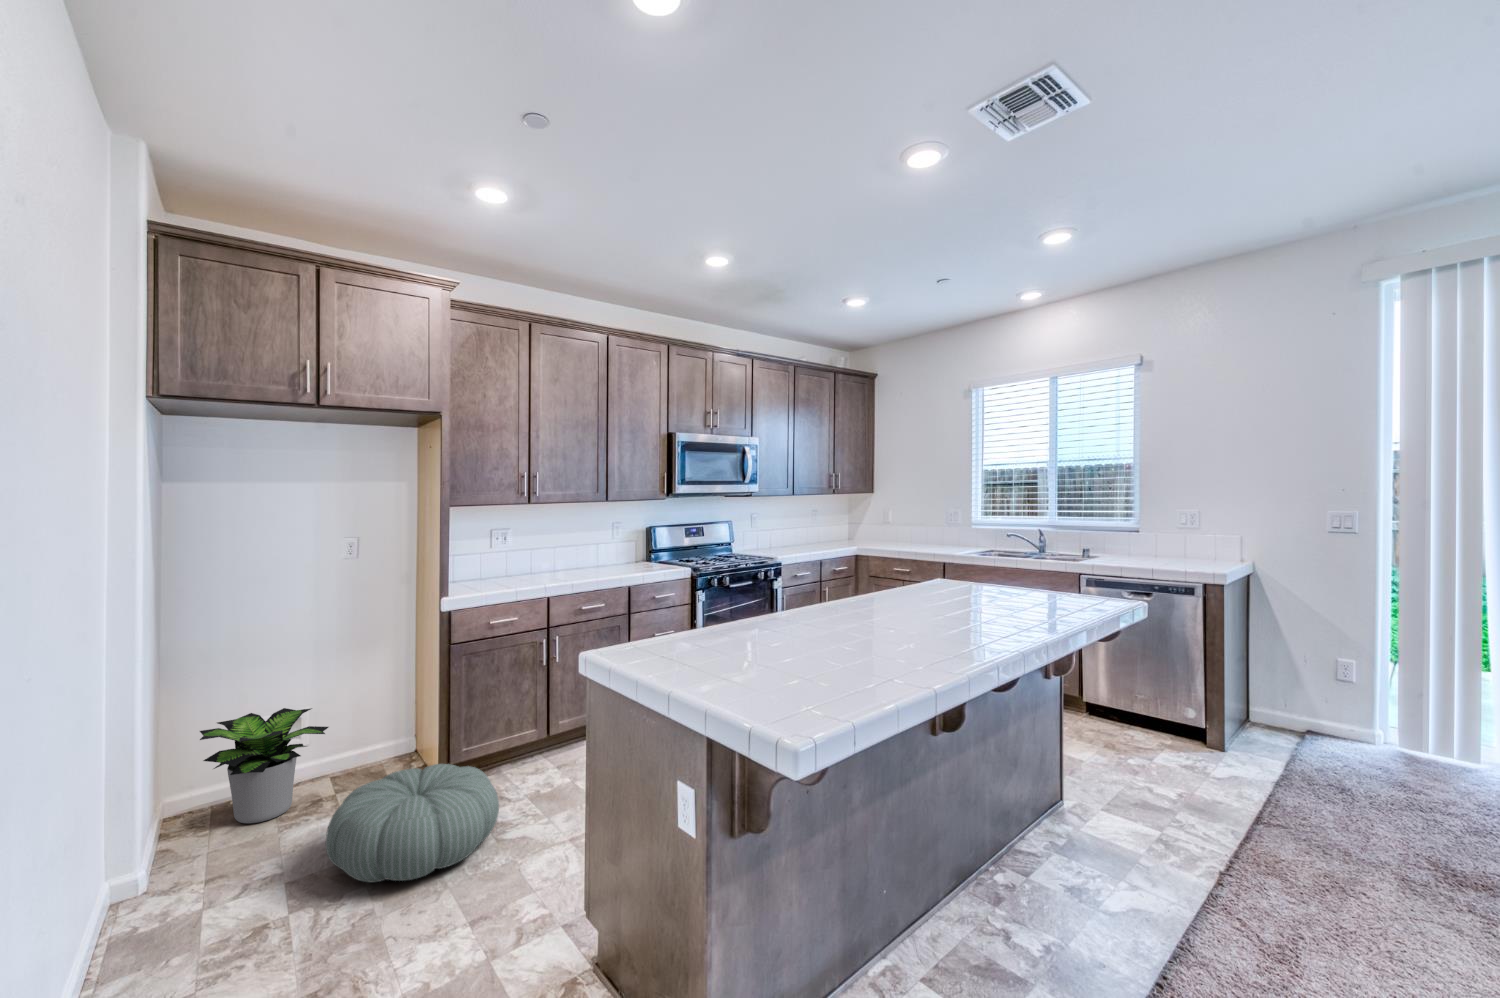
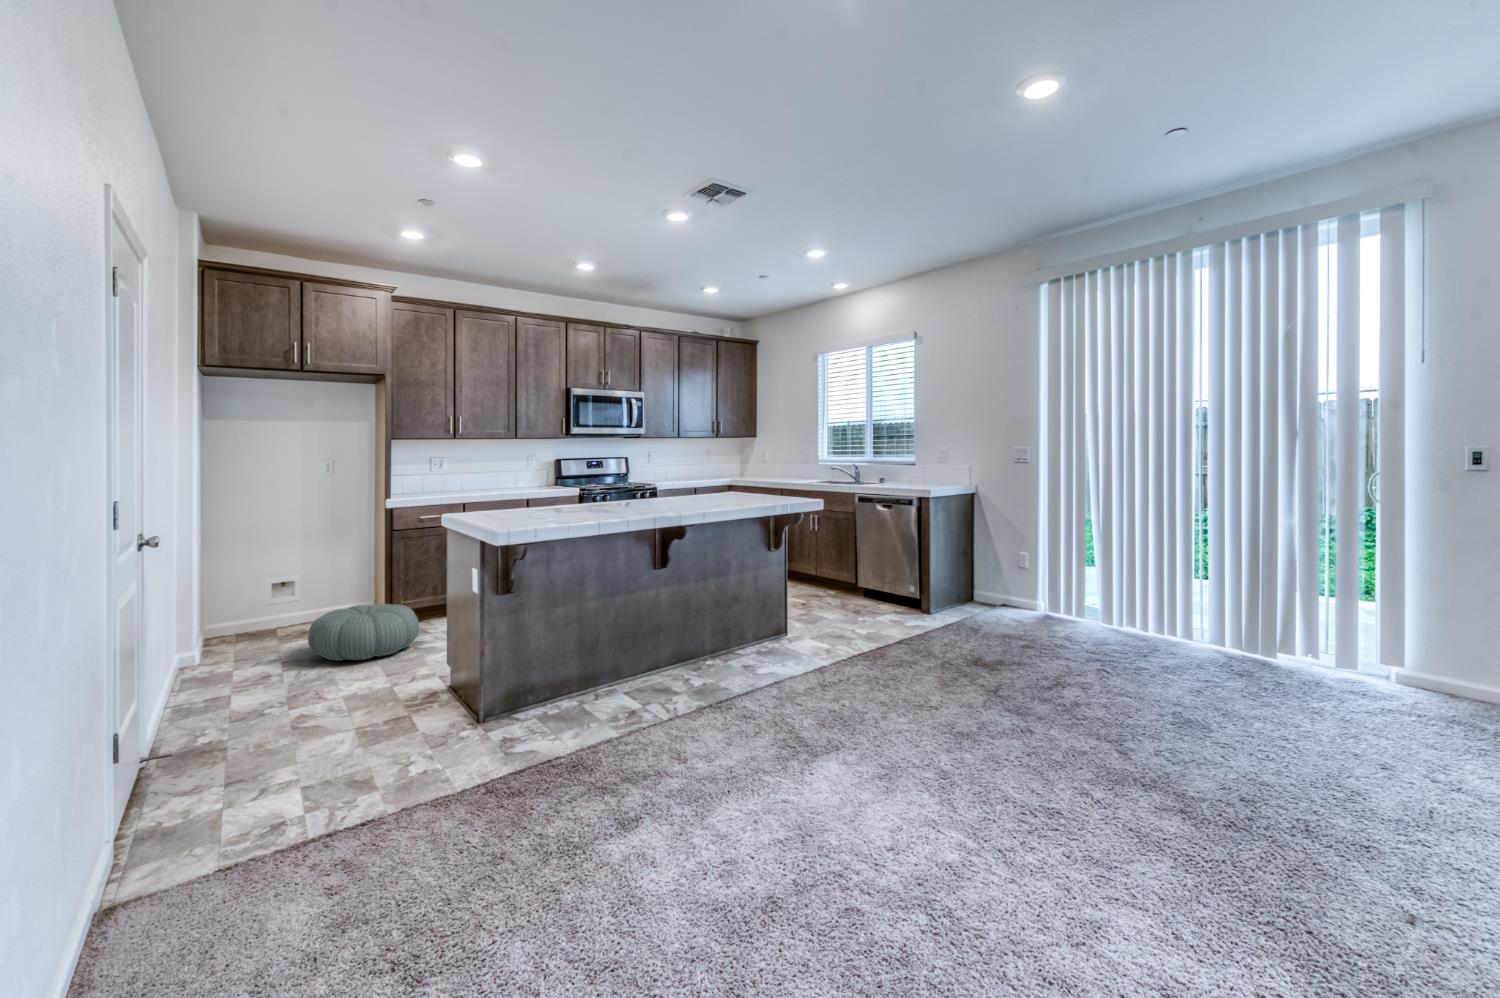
potted plant: present [200,708,328,823] -> none [226,573,313,640]

